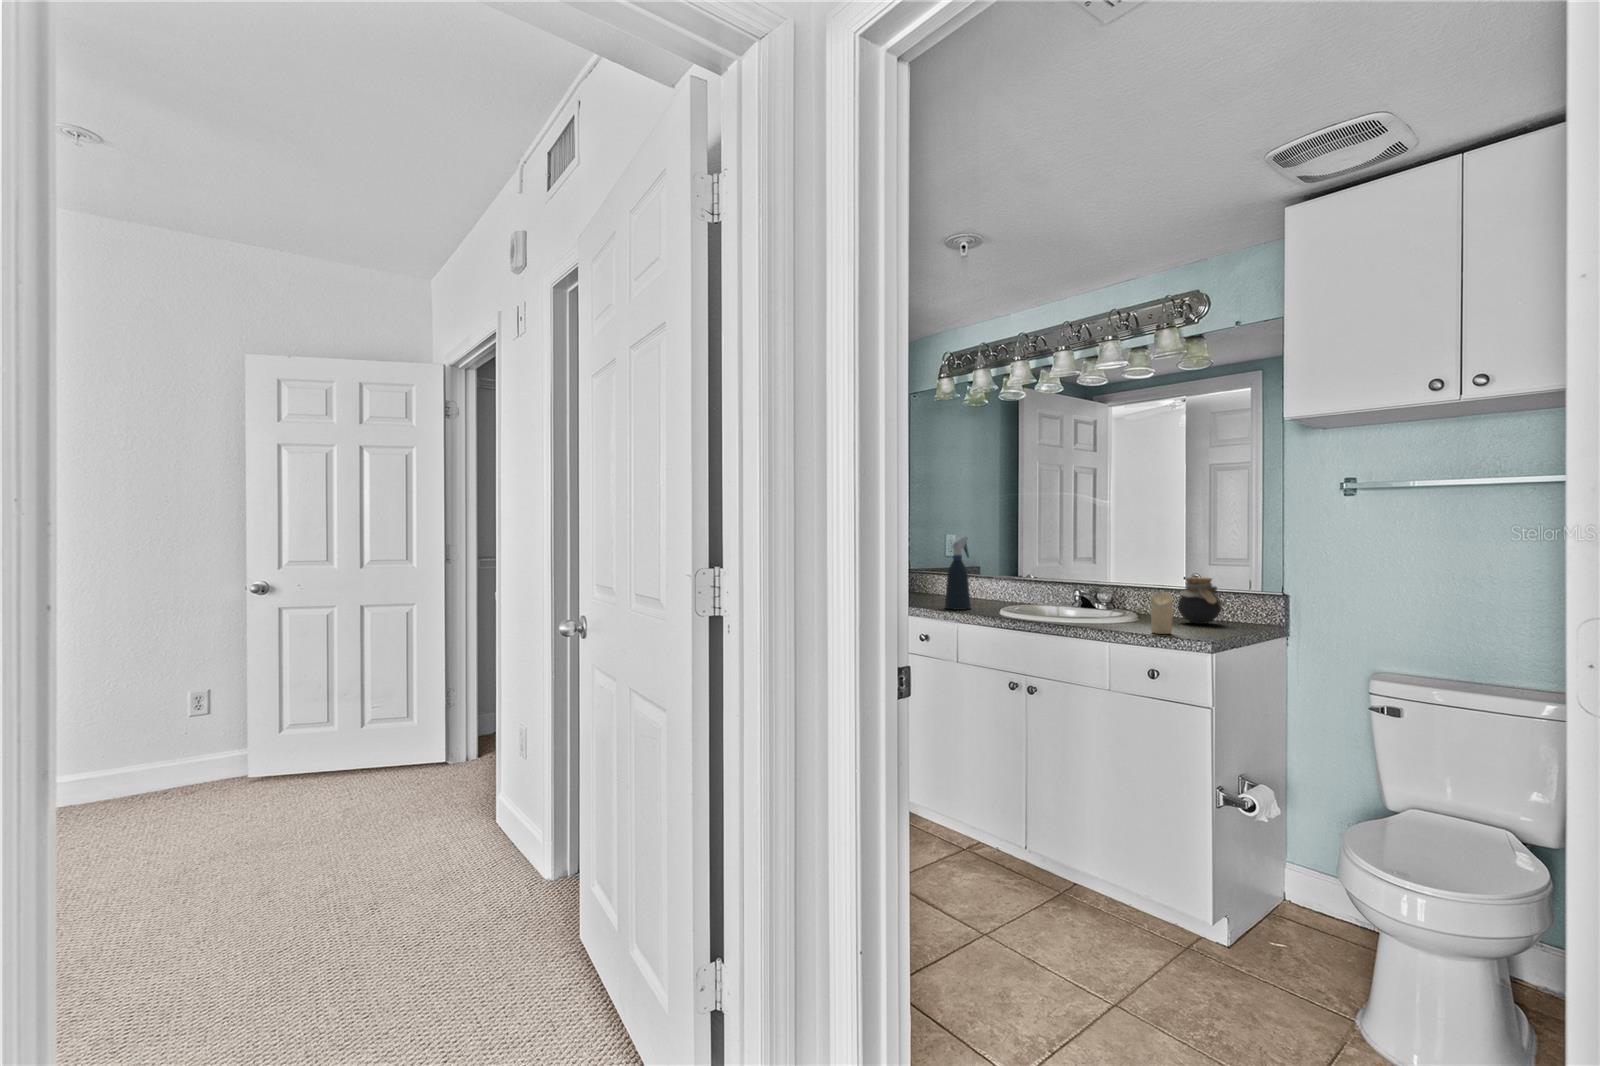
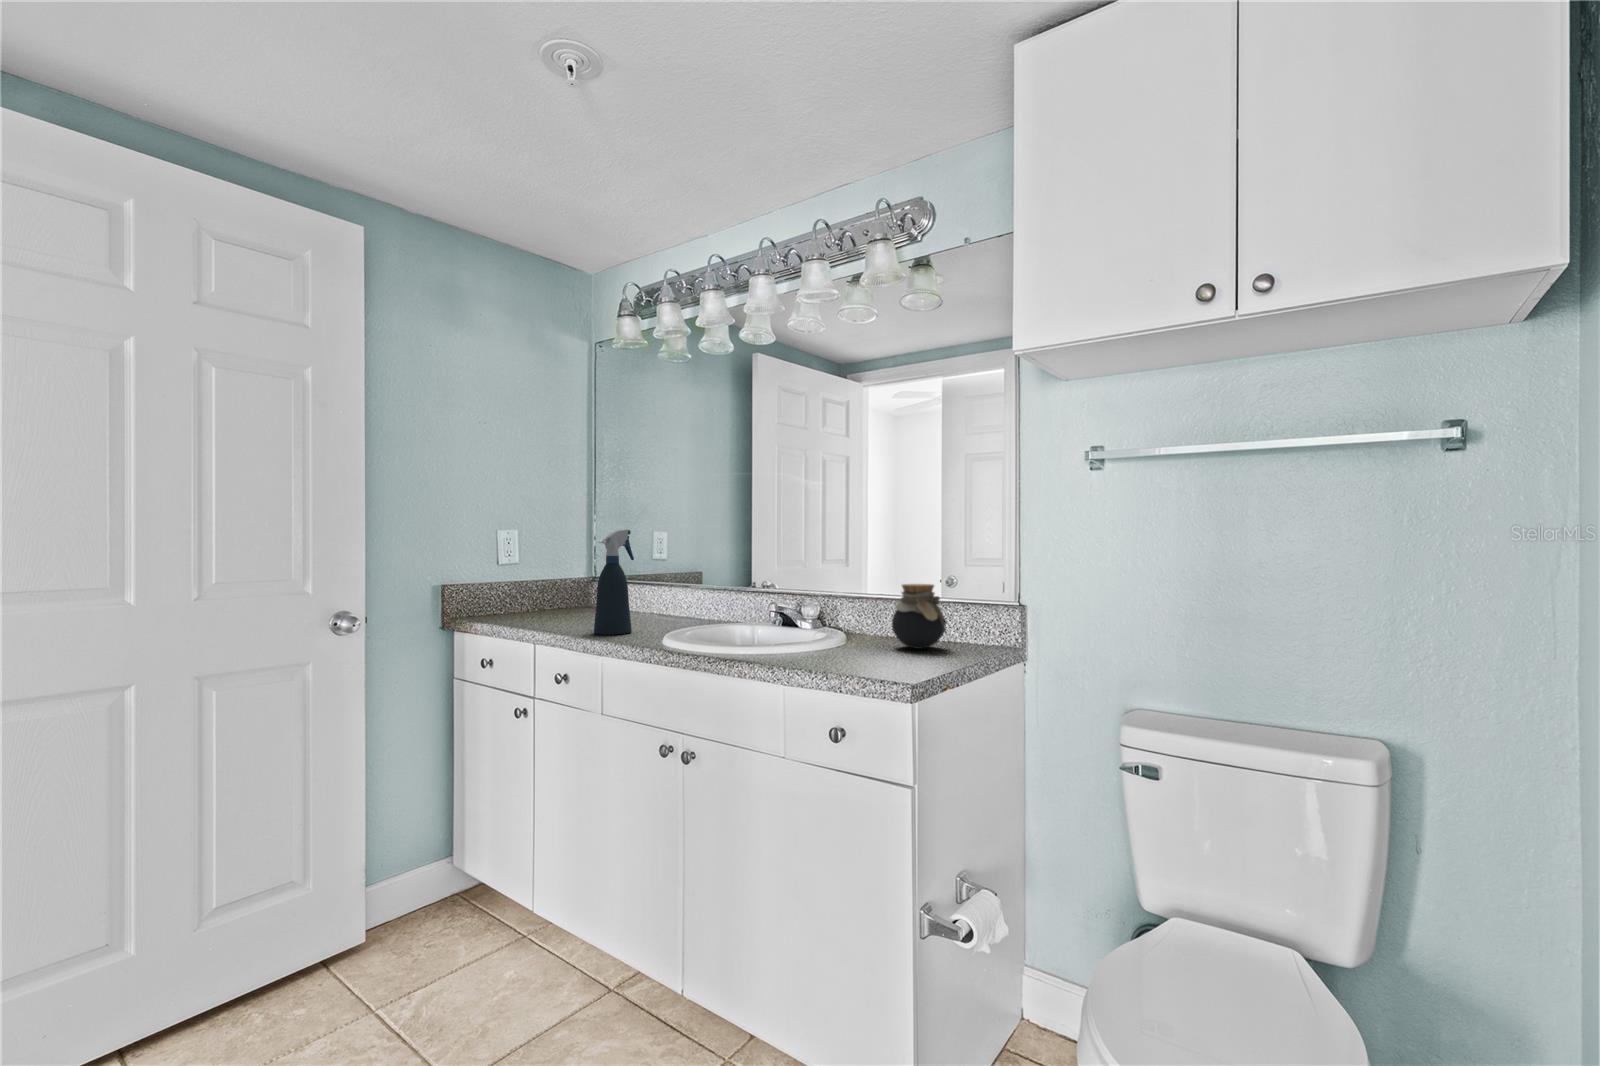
candle: present [1150,592,1173,634] -> none [837,607,869,670]

